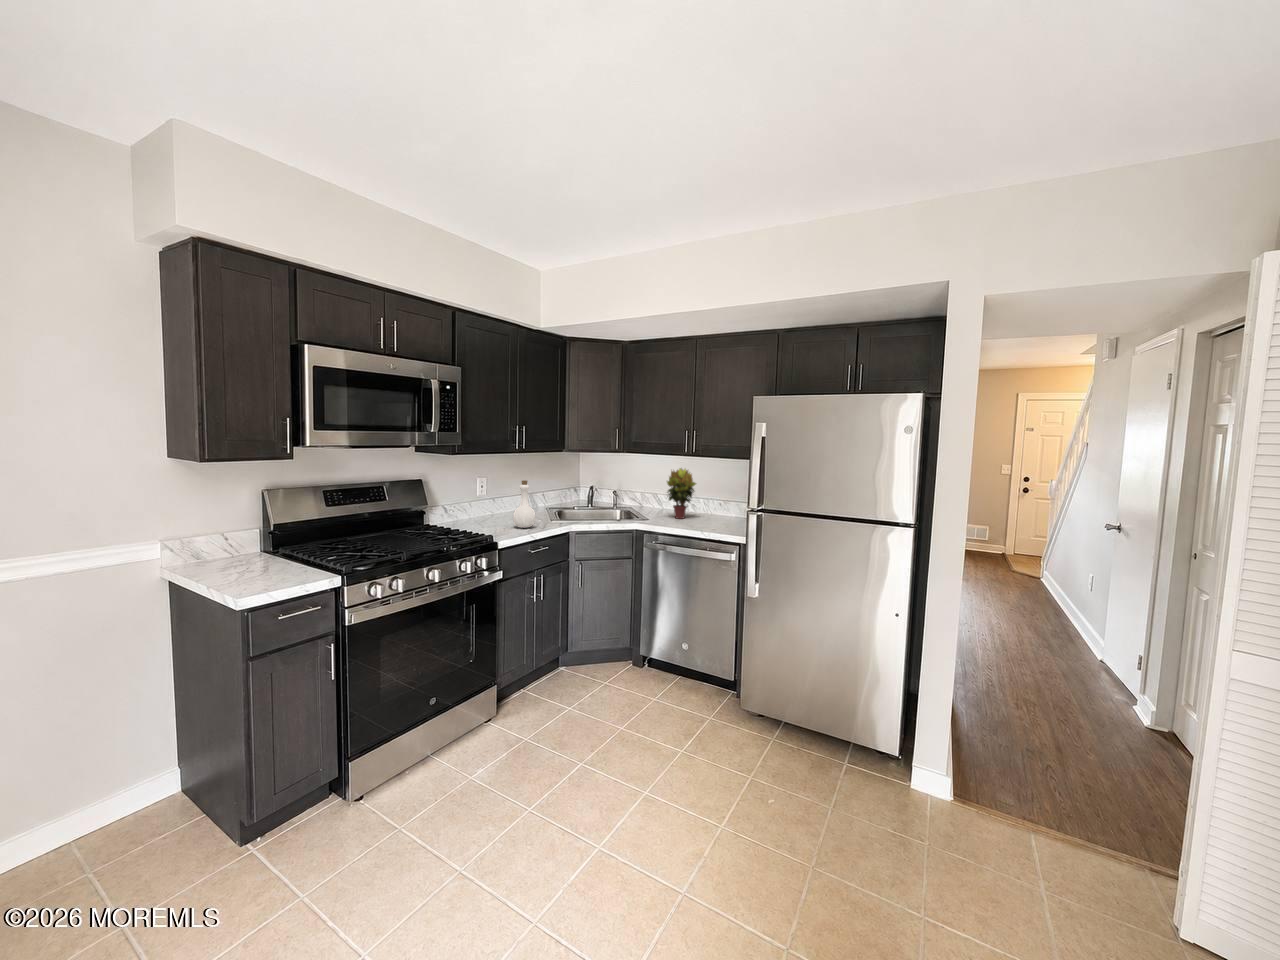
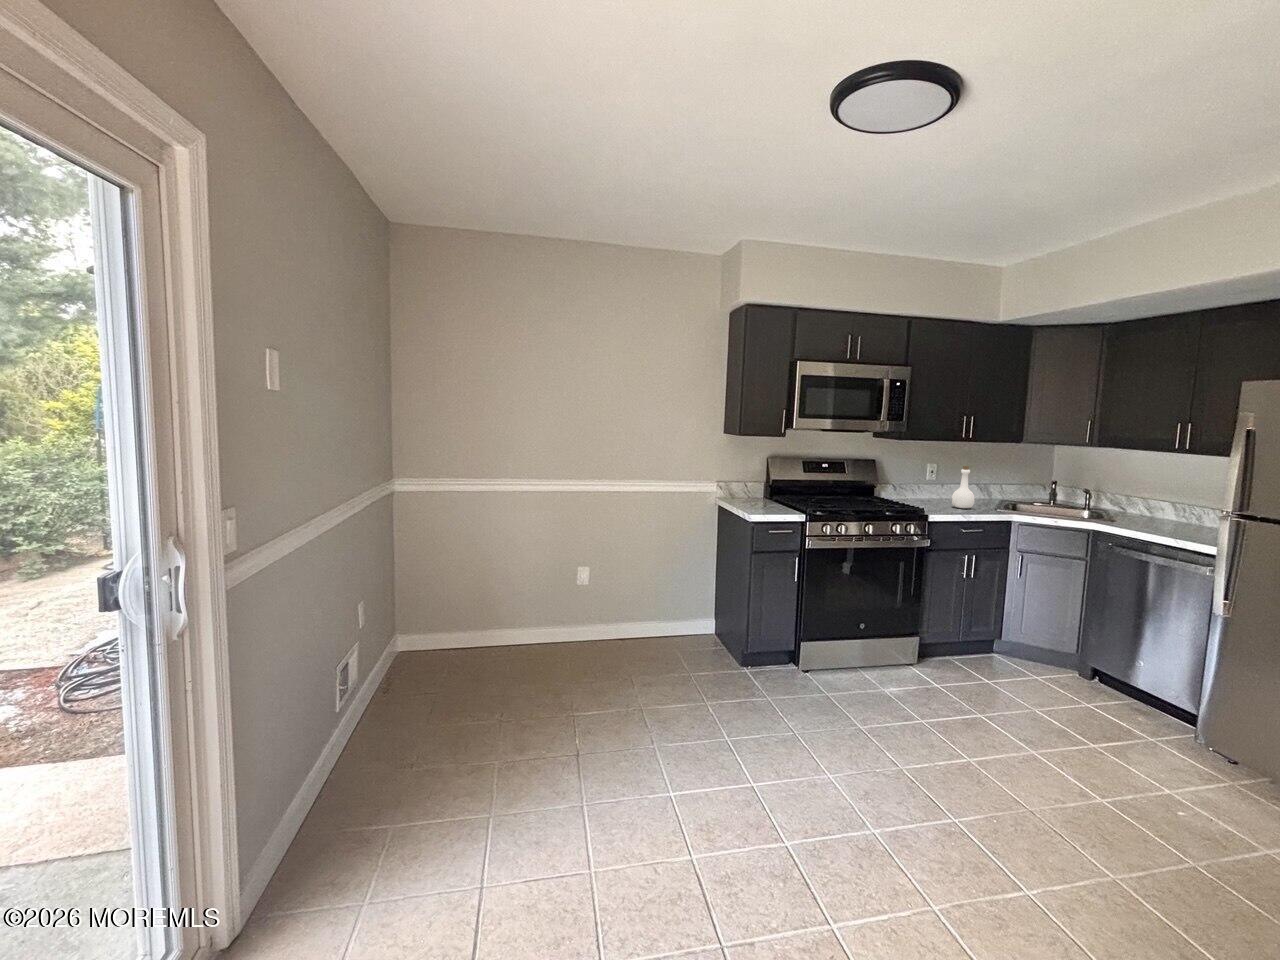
potted plant: present [667,468,696,519] -> none [1149,465,1202,524]

